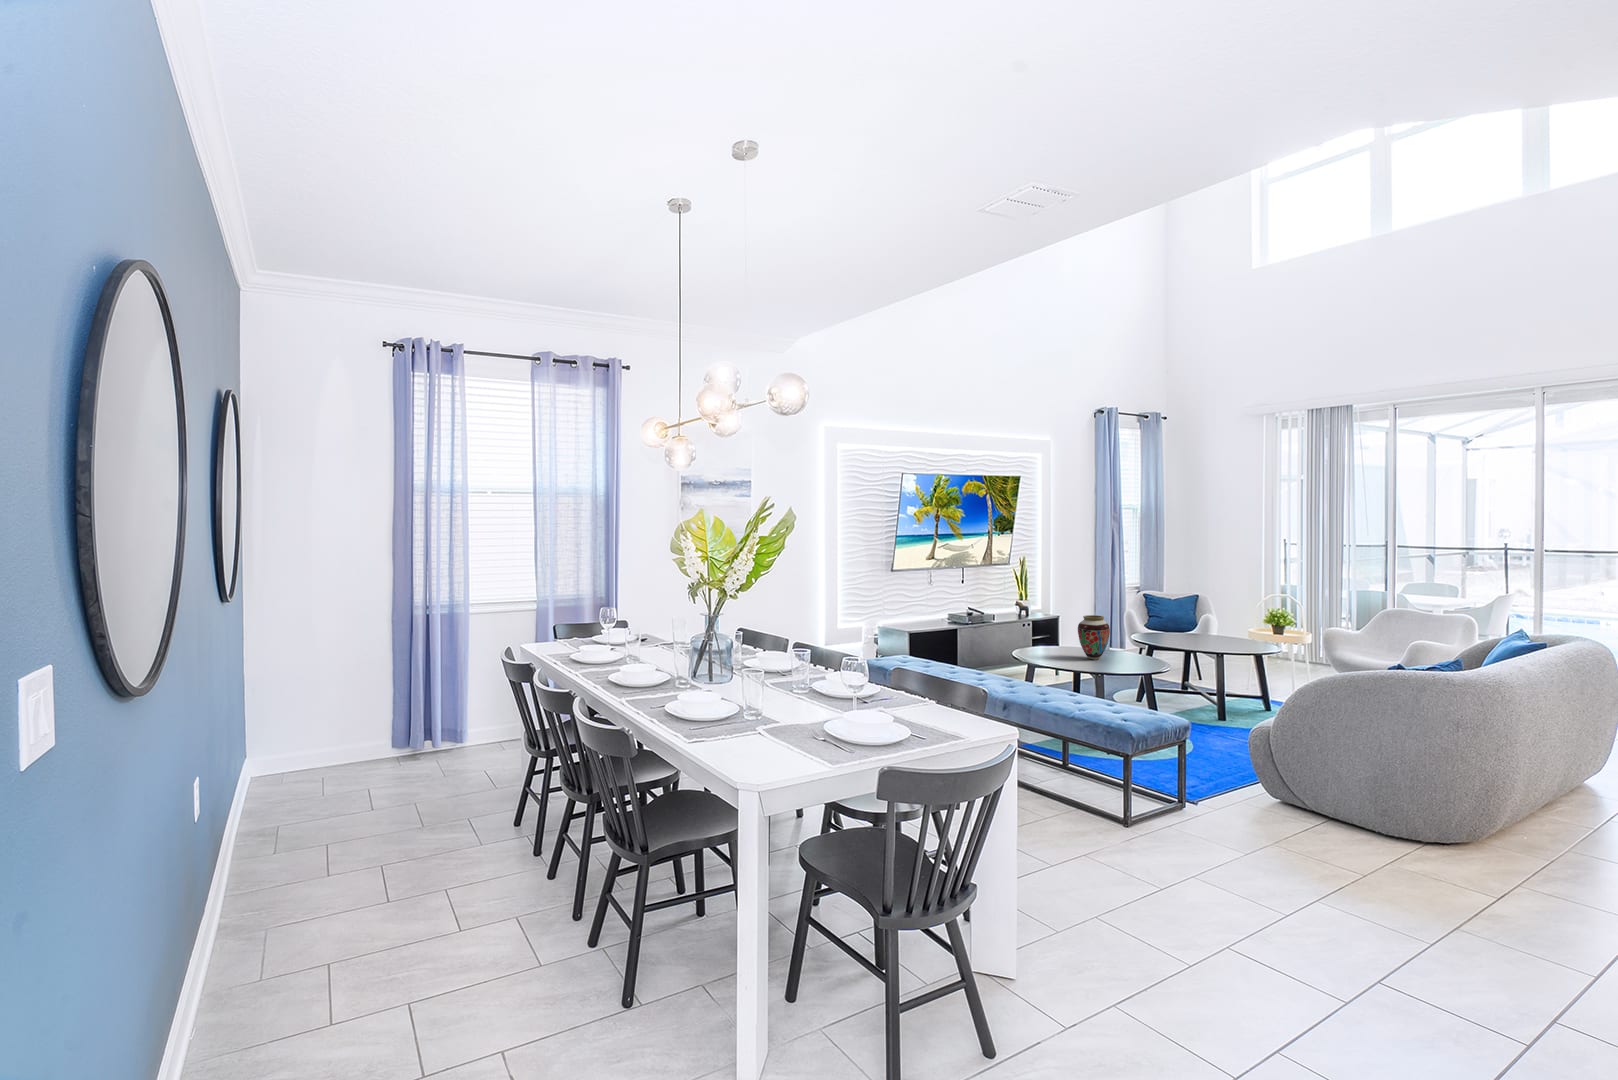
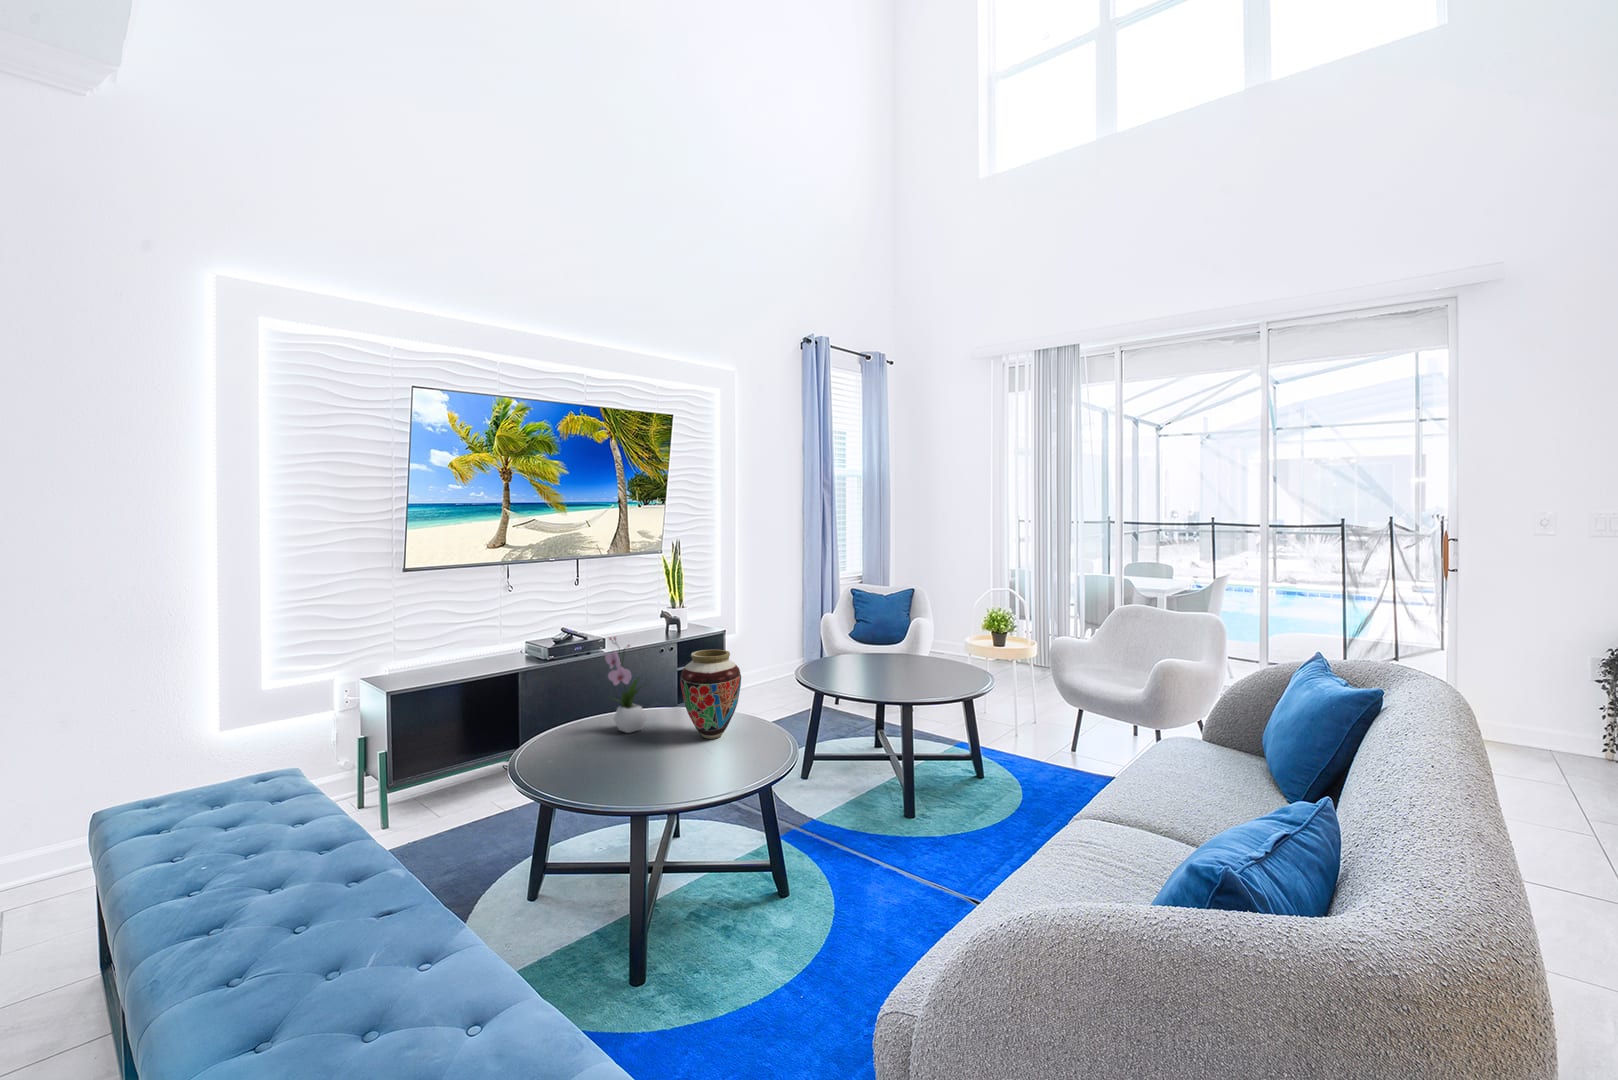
flower arrangement: none [1036,607,1058,657] -> present [605,637,646,733]

